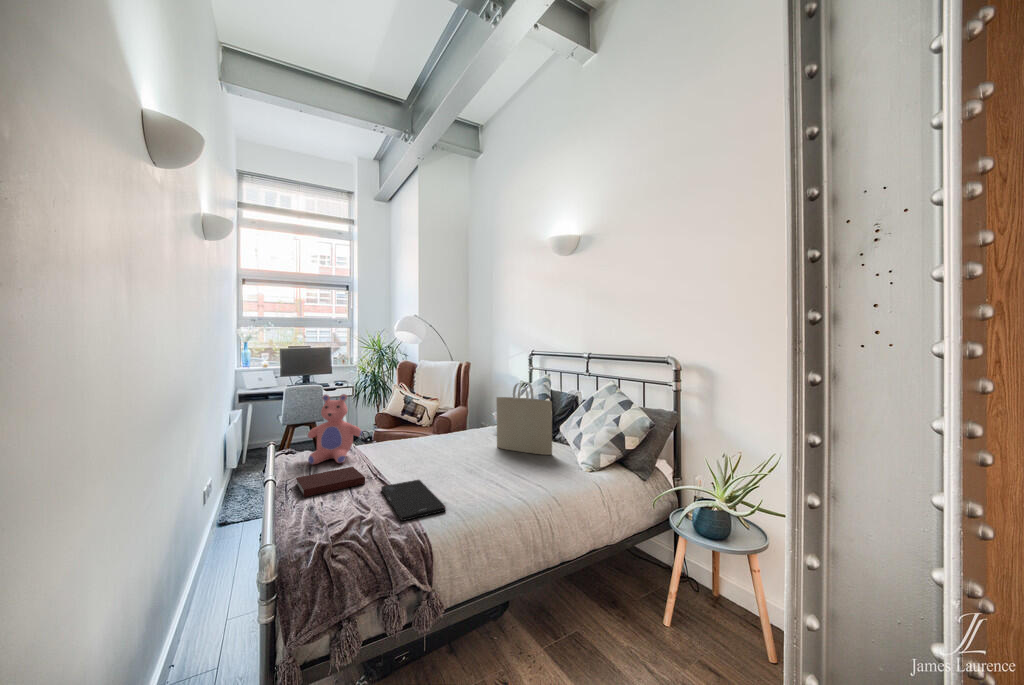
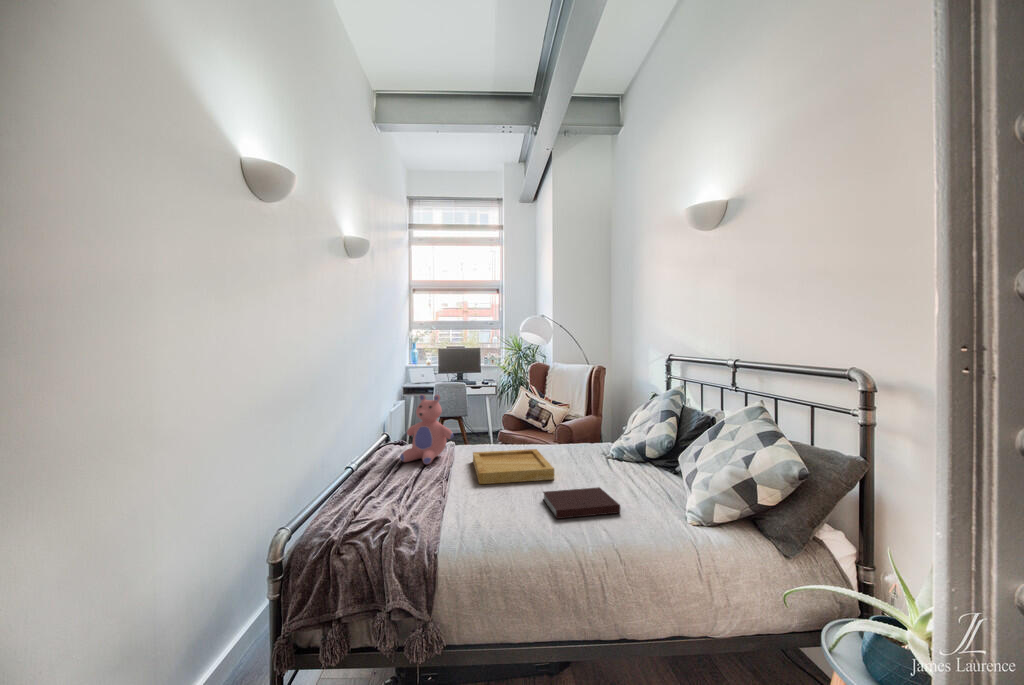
tote bag: present [496,382,552,455] -> none [597,394,660,491]
tray: none [384,437,470,471] -> present [473,449,554,484]
notebook: present [296,467,365,497] -> present [543,487,621,519]
smartphone: present [381,480,446,521] -> none [423,497,478,545]

